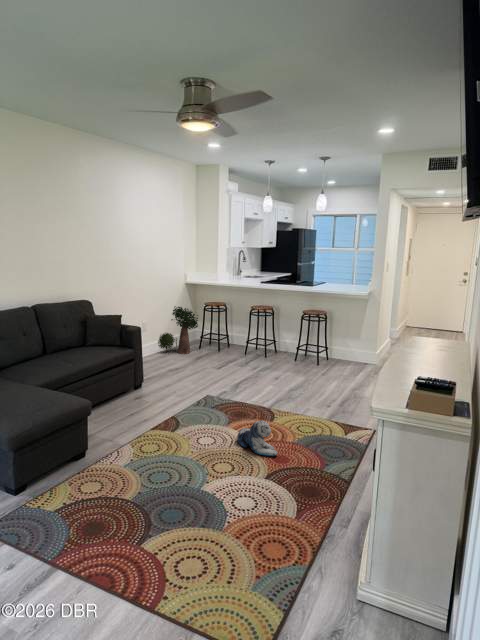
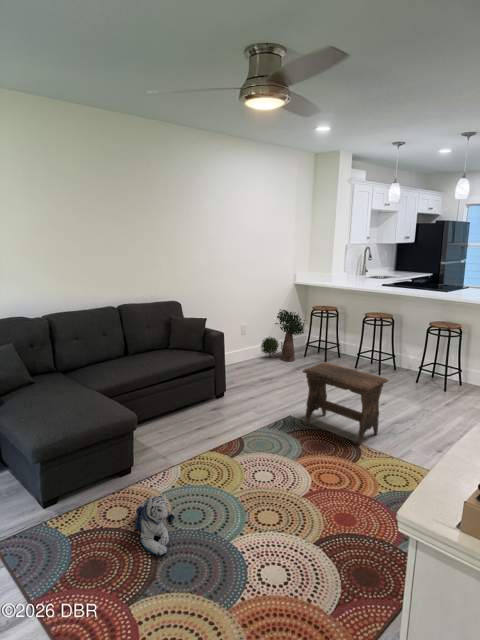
footstool: none [219,346,288,410] -> present [303,362,388,445]
plush toy: present [237,420,277,456] -> present [134,496,175,556]

